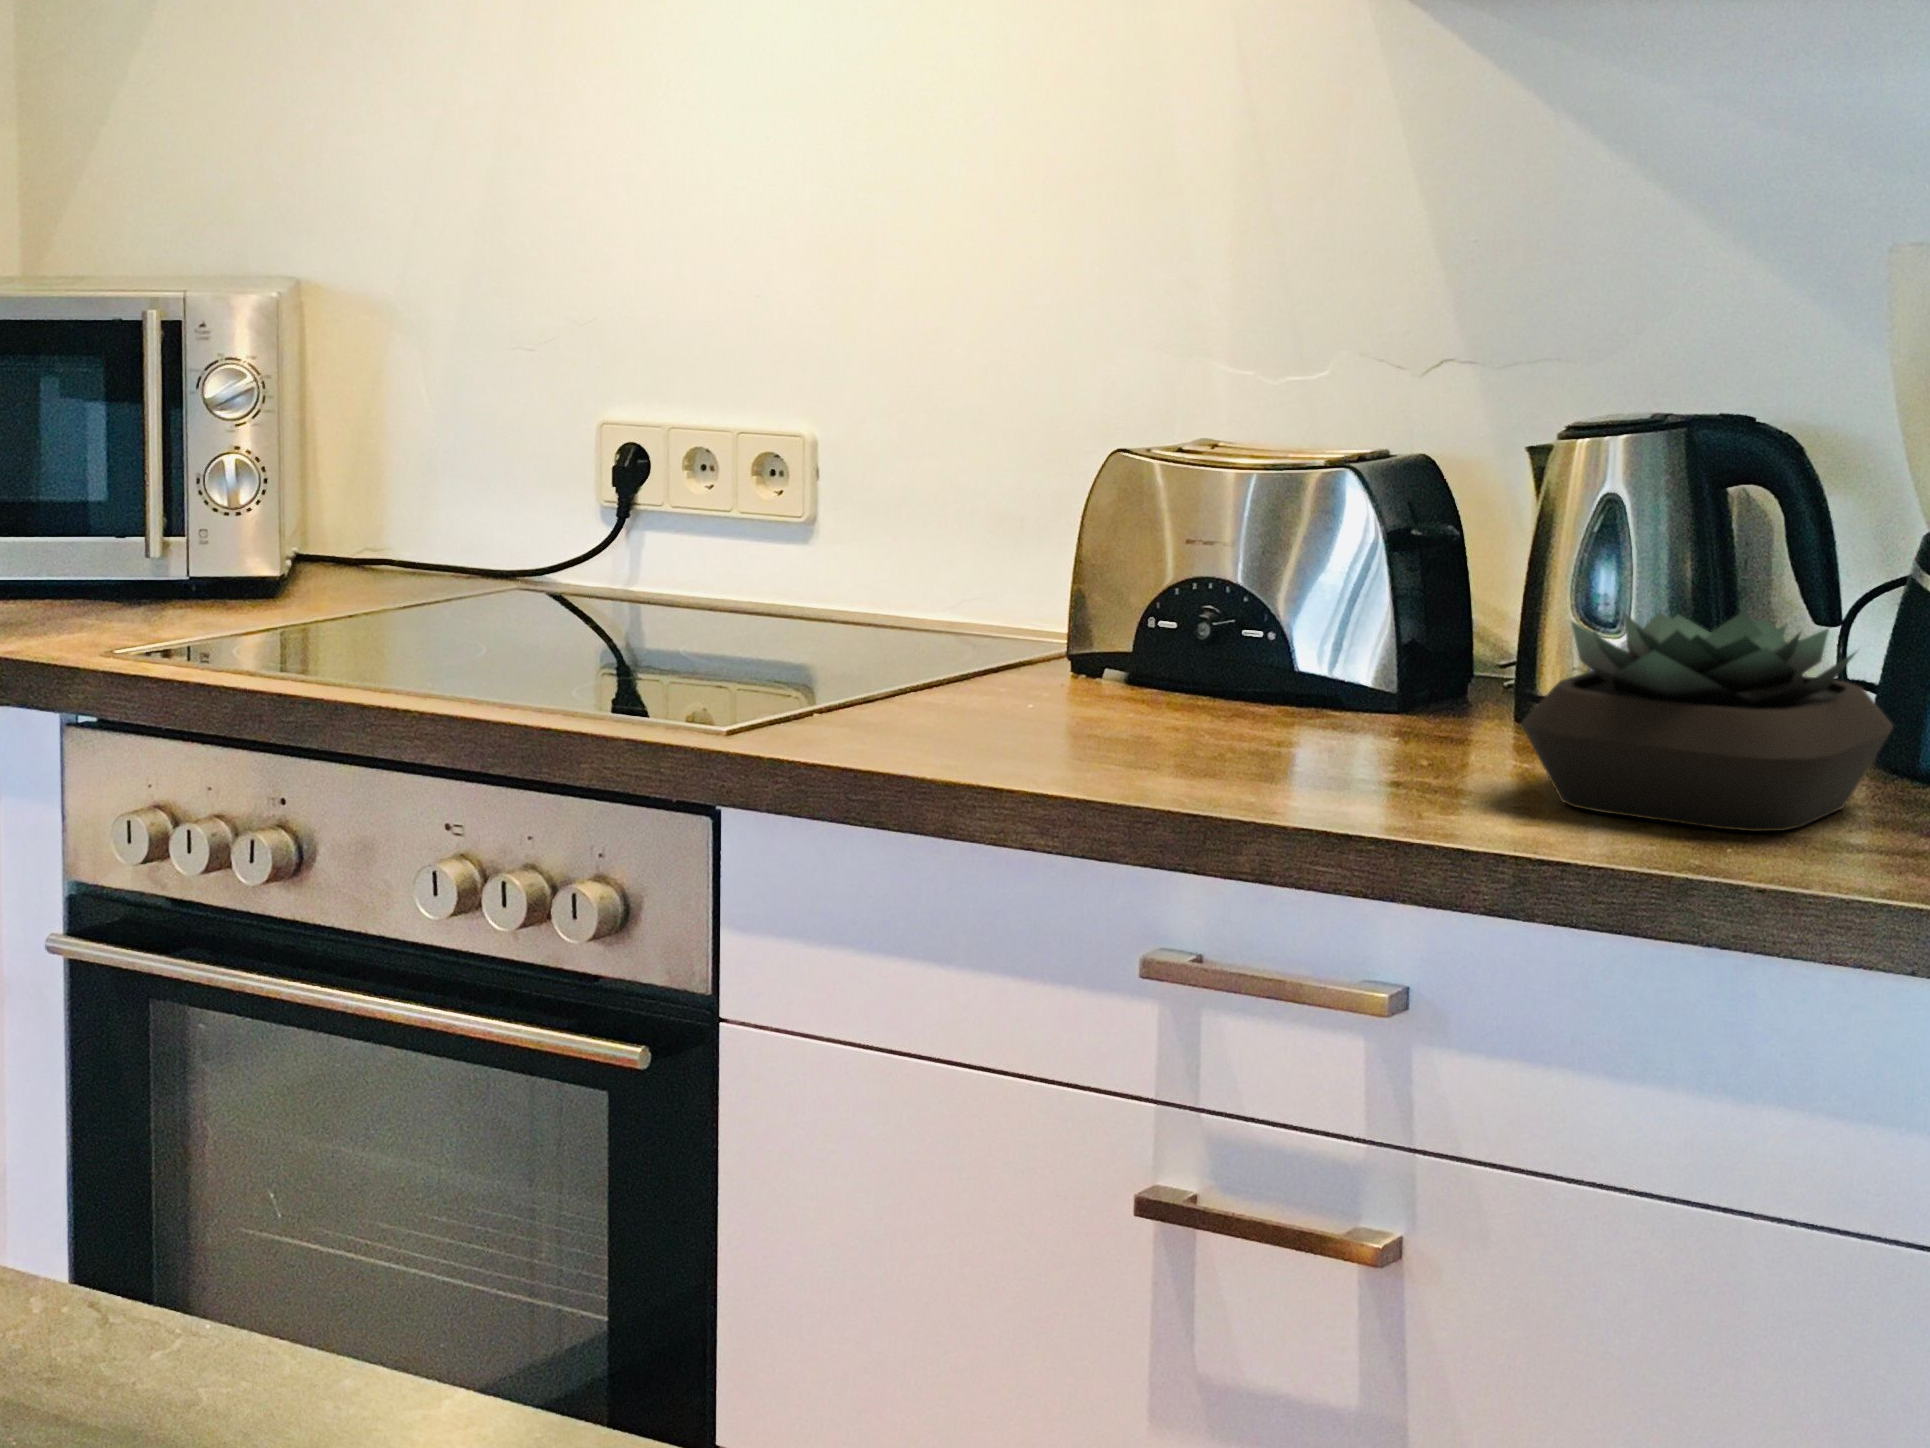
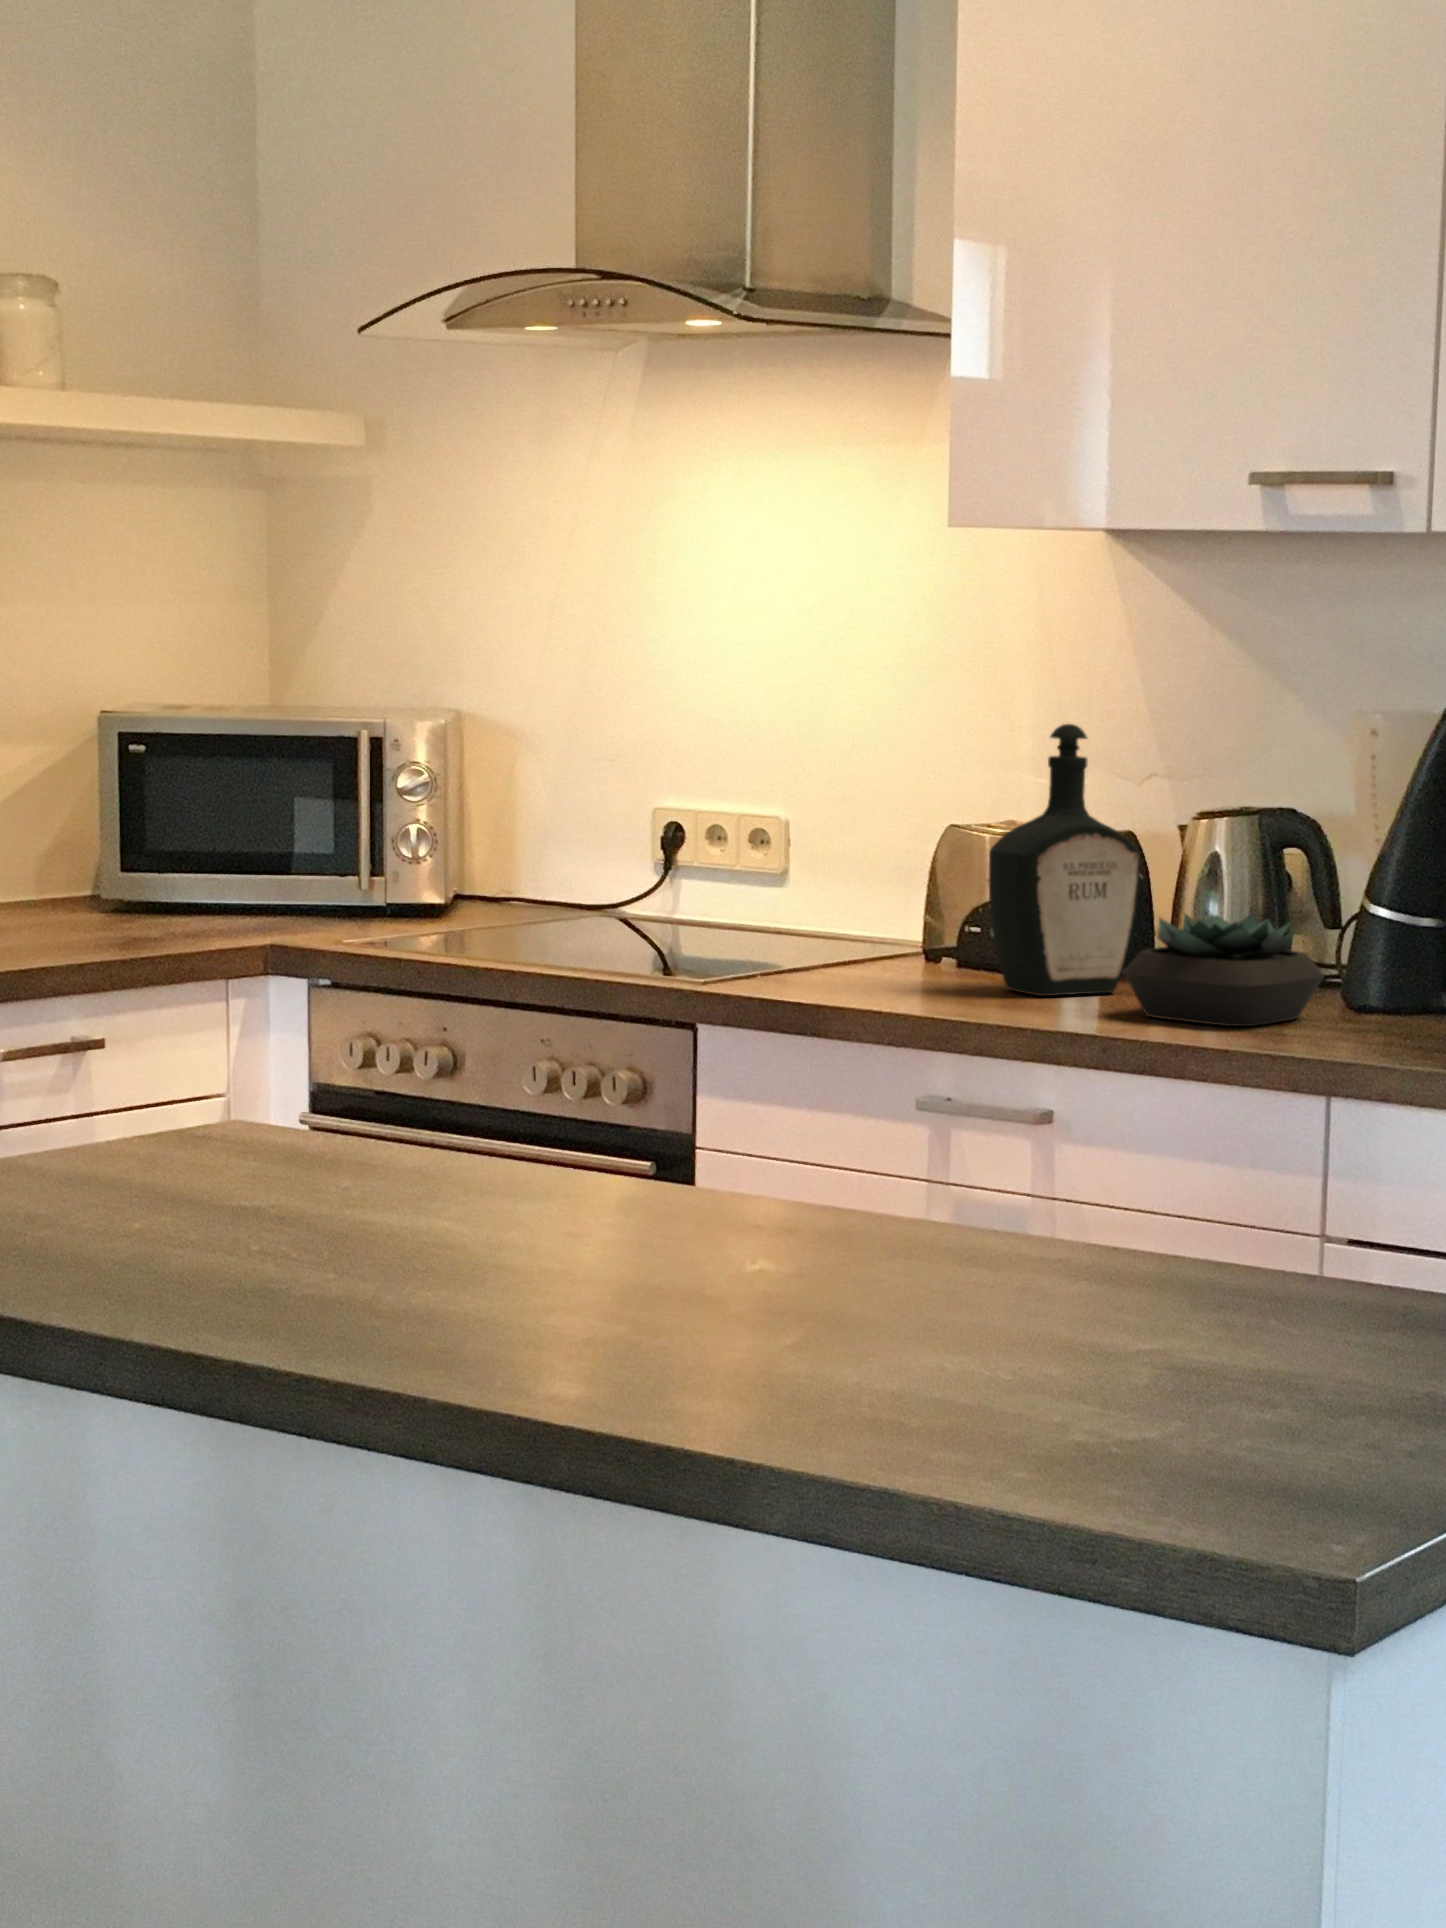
bottle: none [1228,275,1491,754] -> present [989,724,1140,996]

